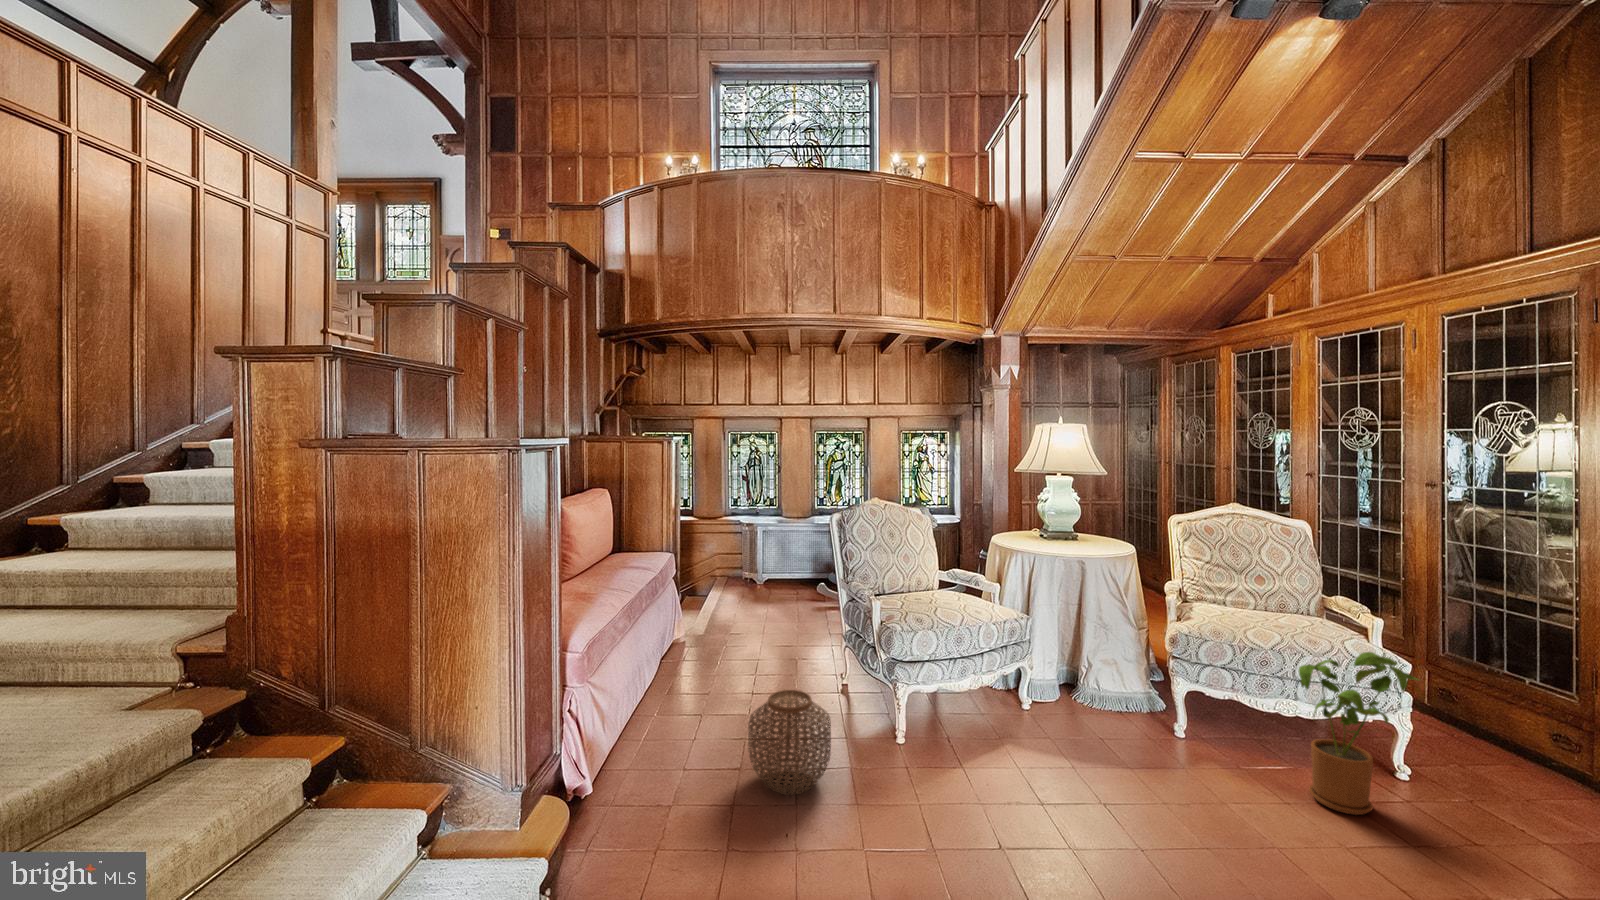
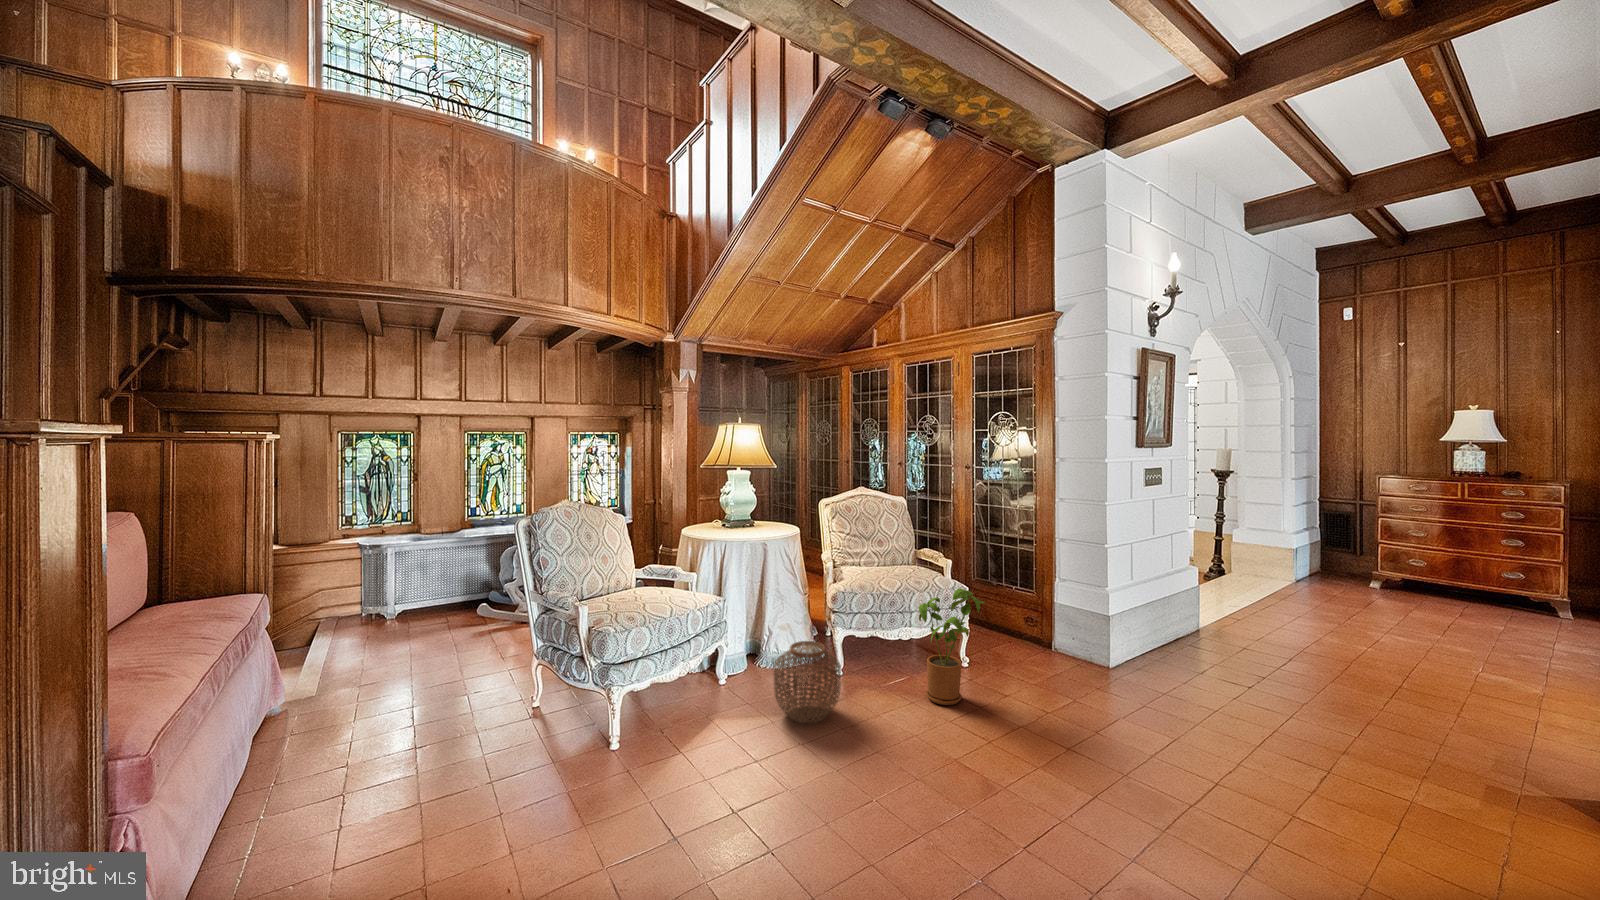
woven basket: present [748,690,831,794] -> present [774,641,841,723]

